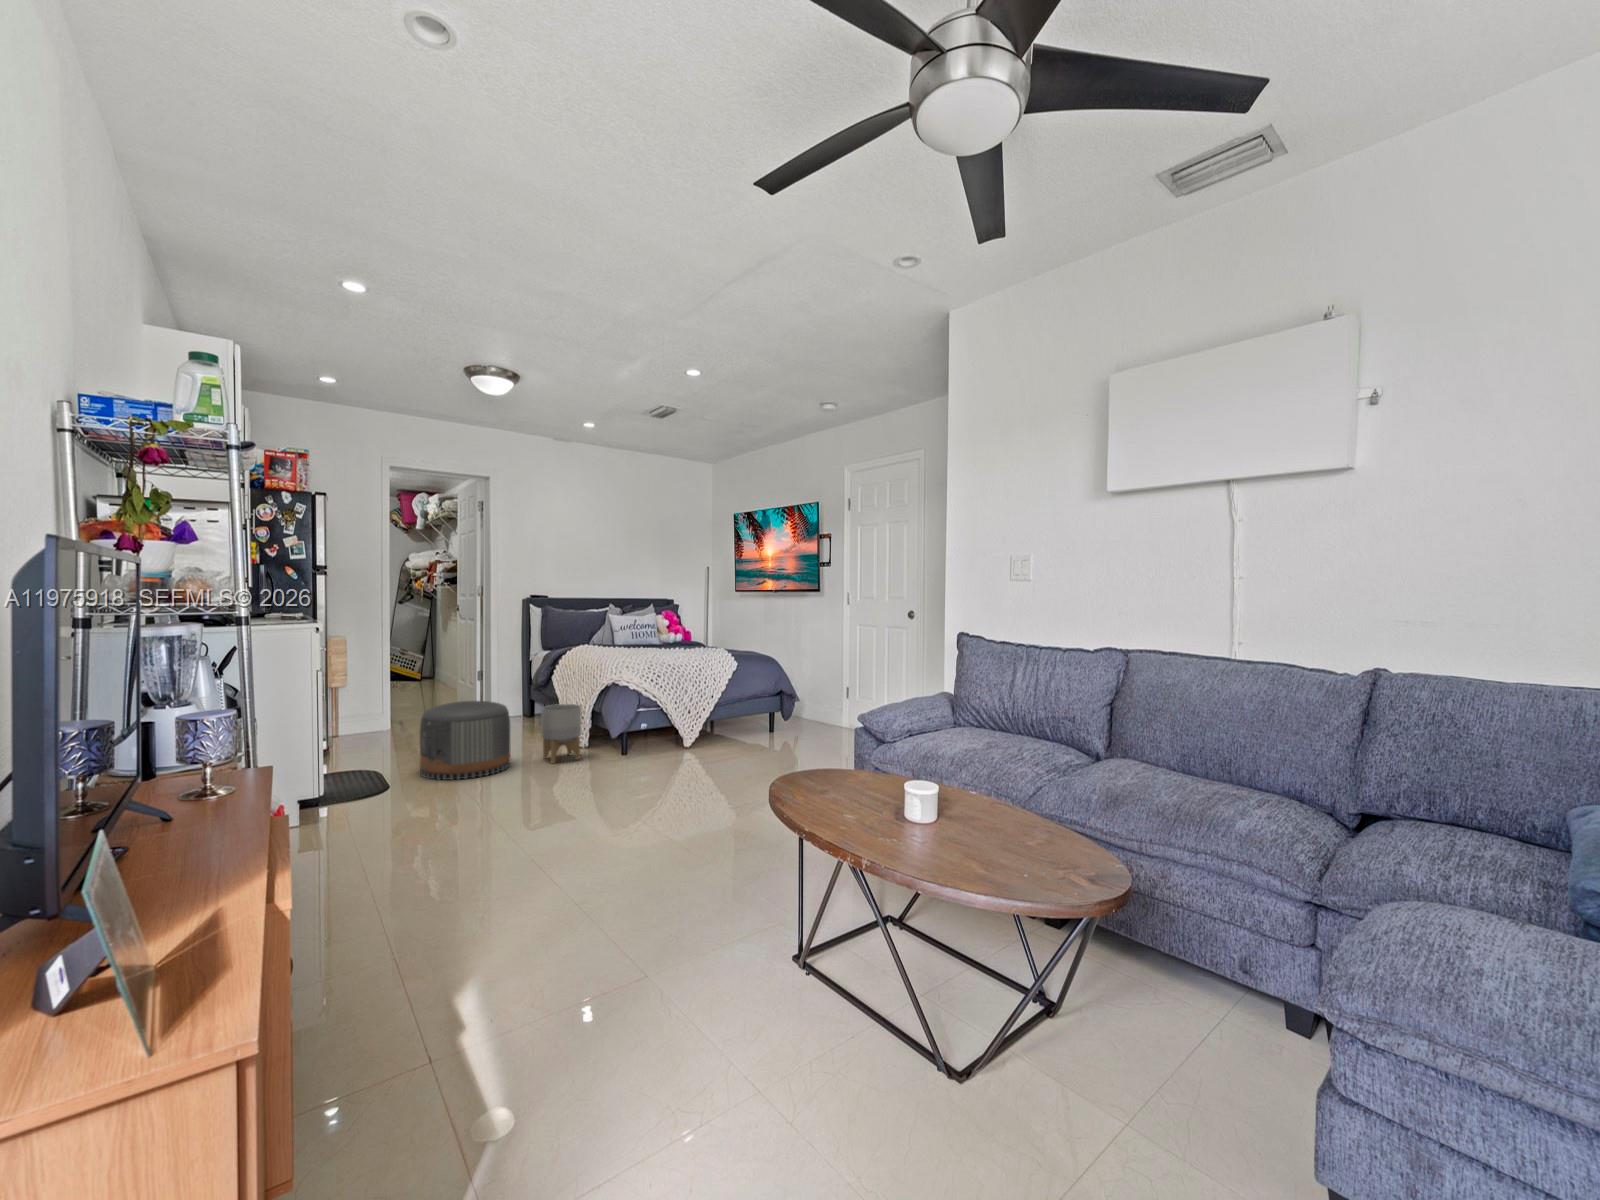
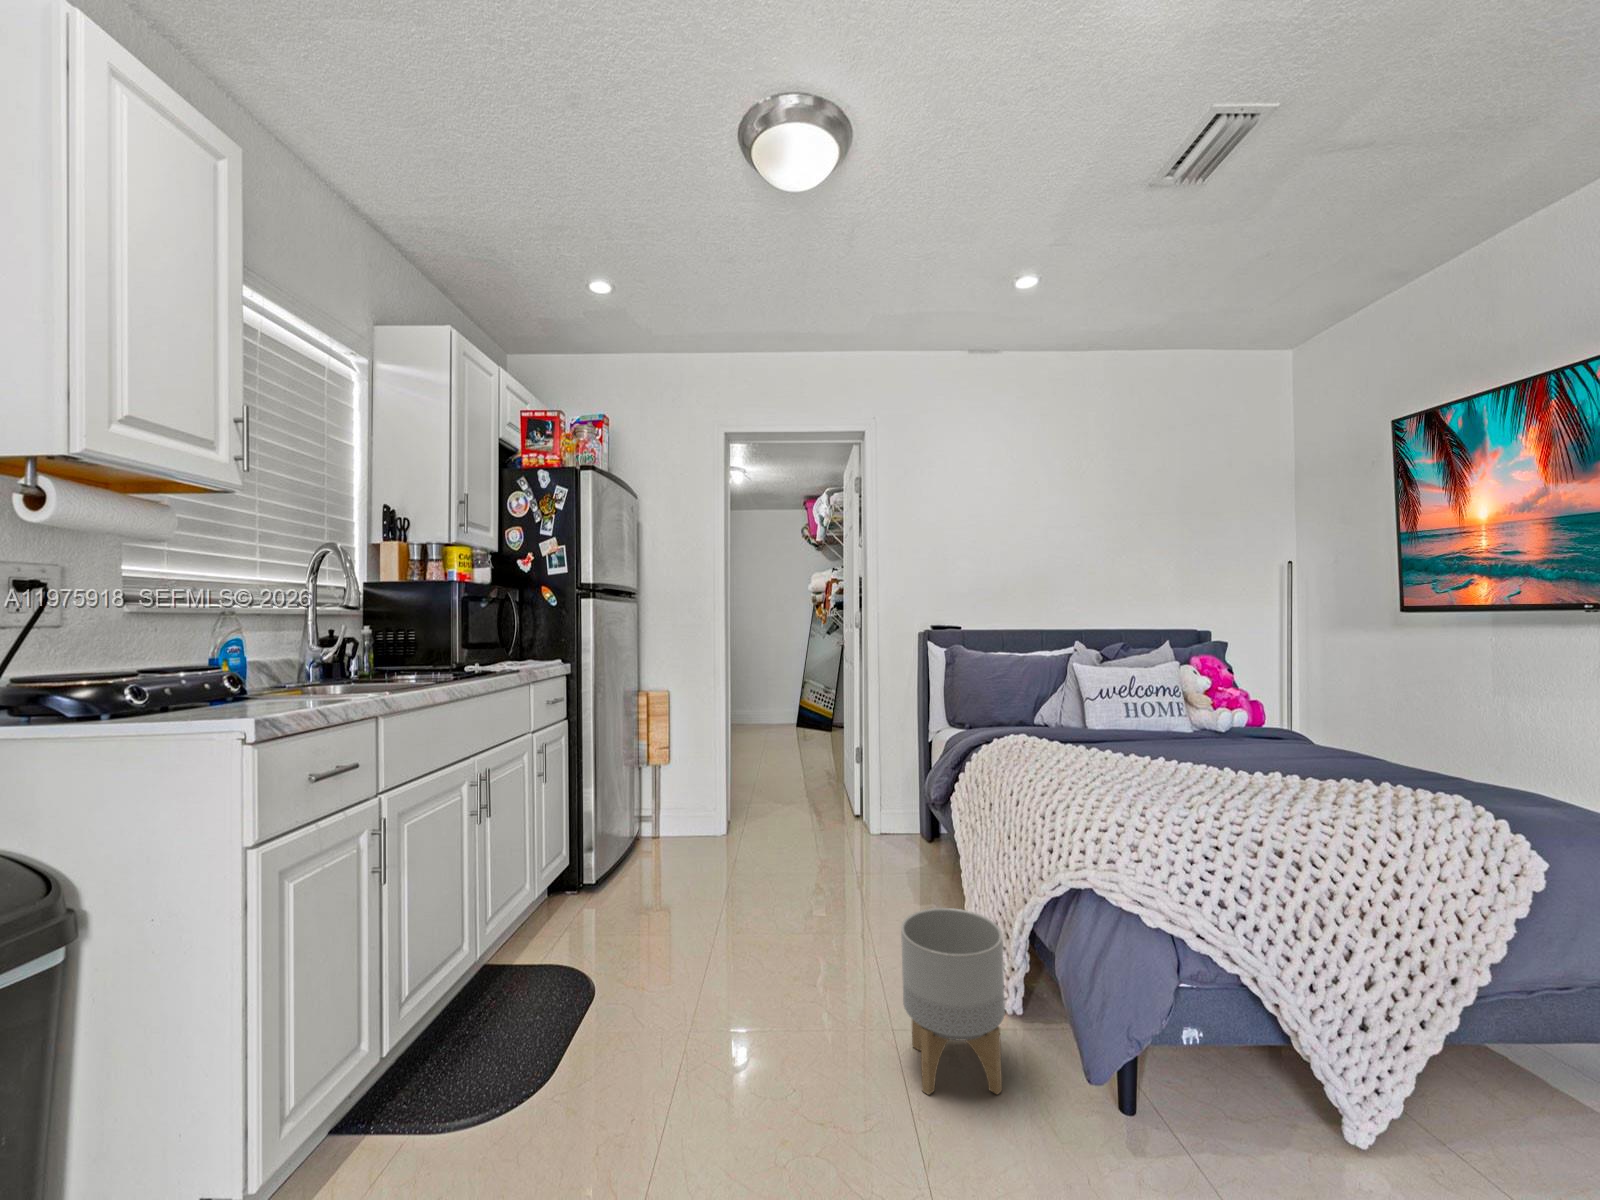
pouf: present [420,701,511,780] -> none [639,871,831,1118]

